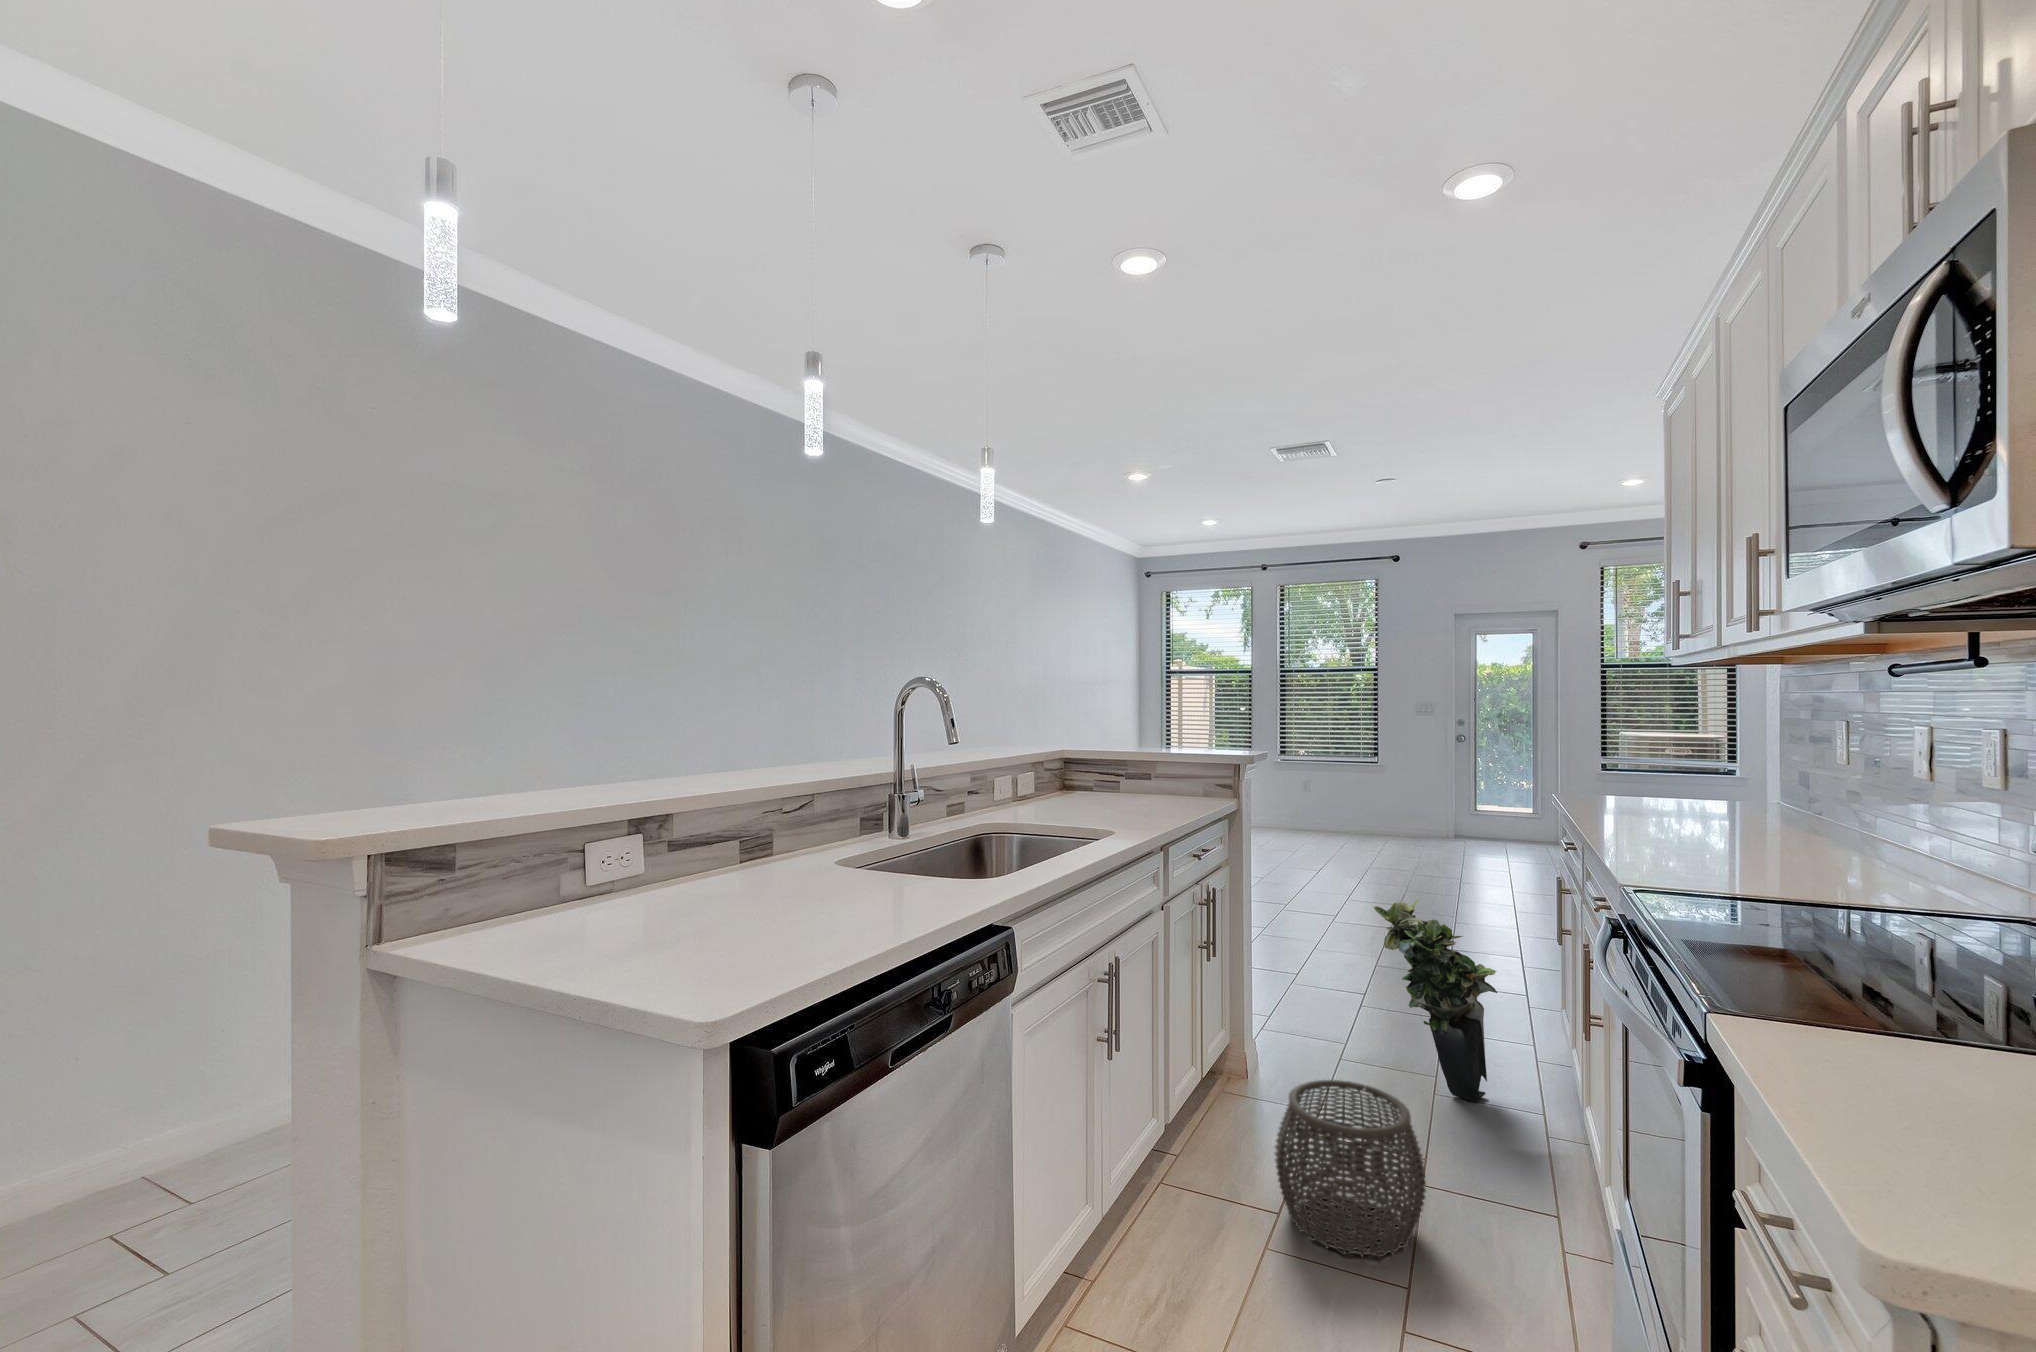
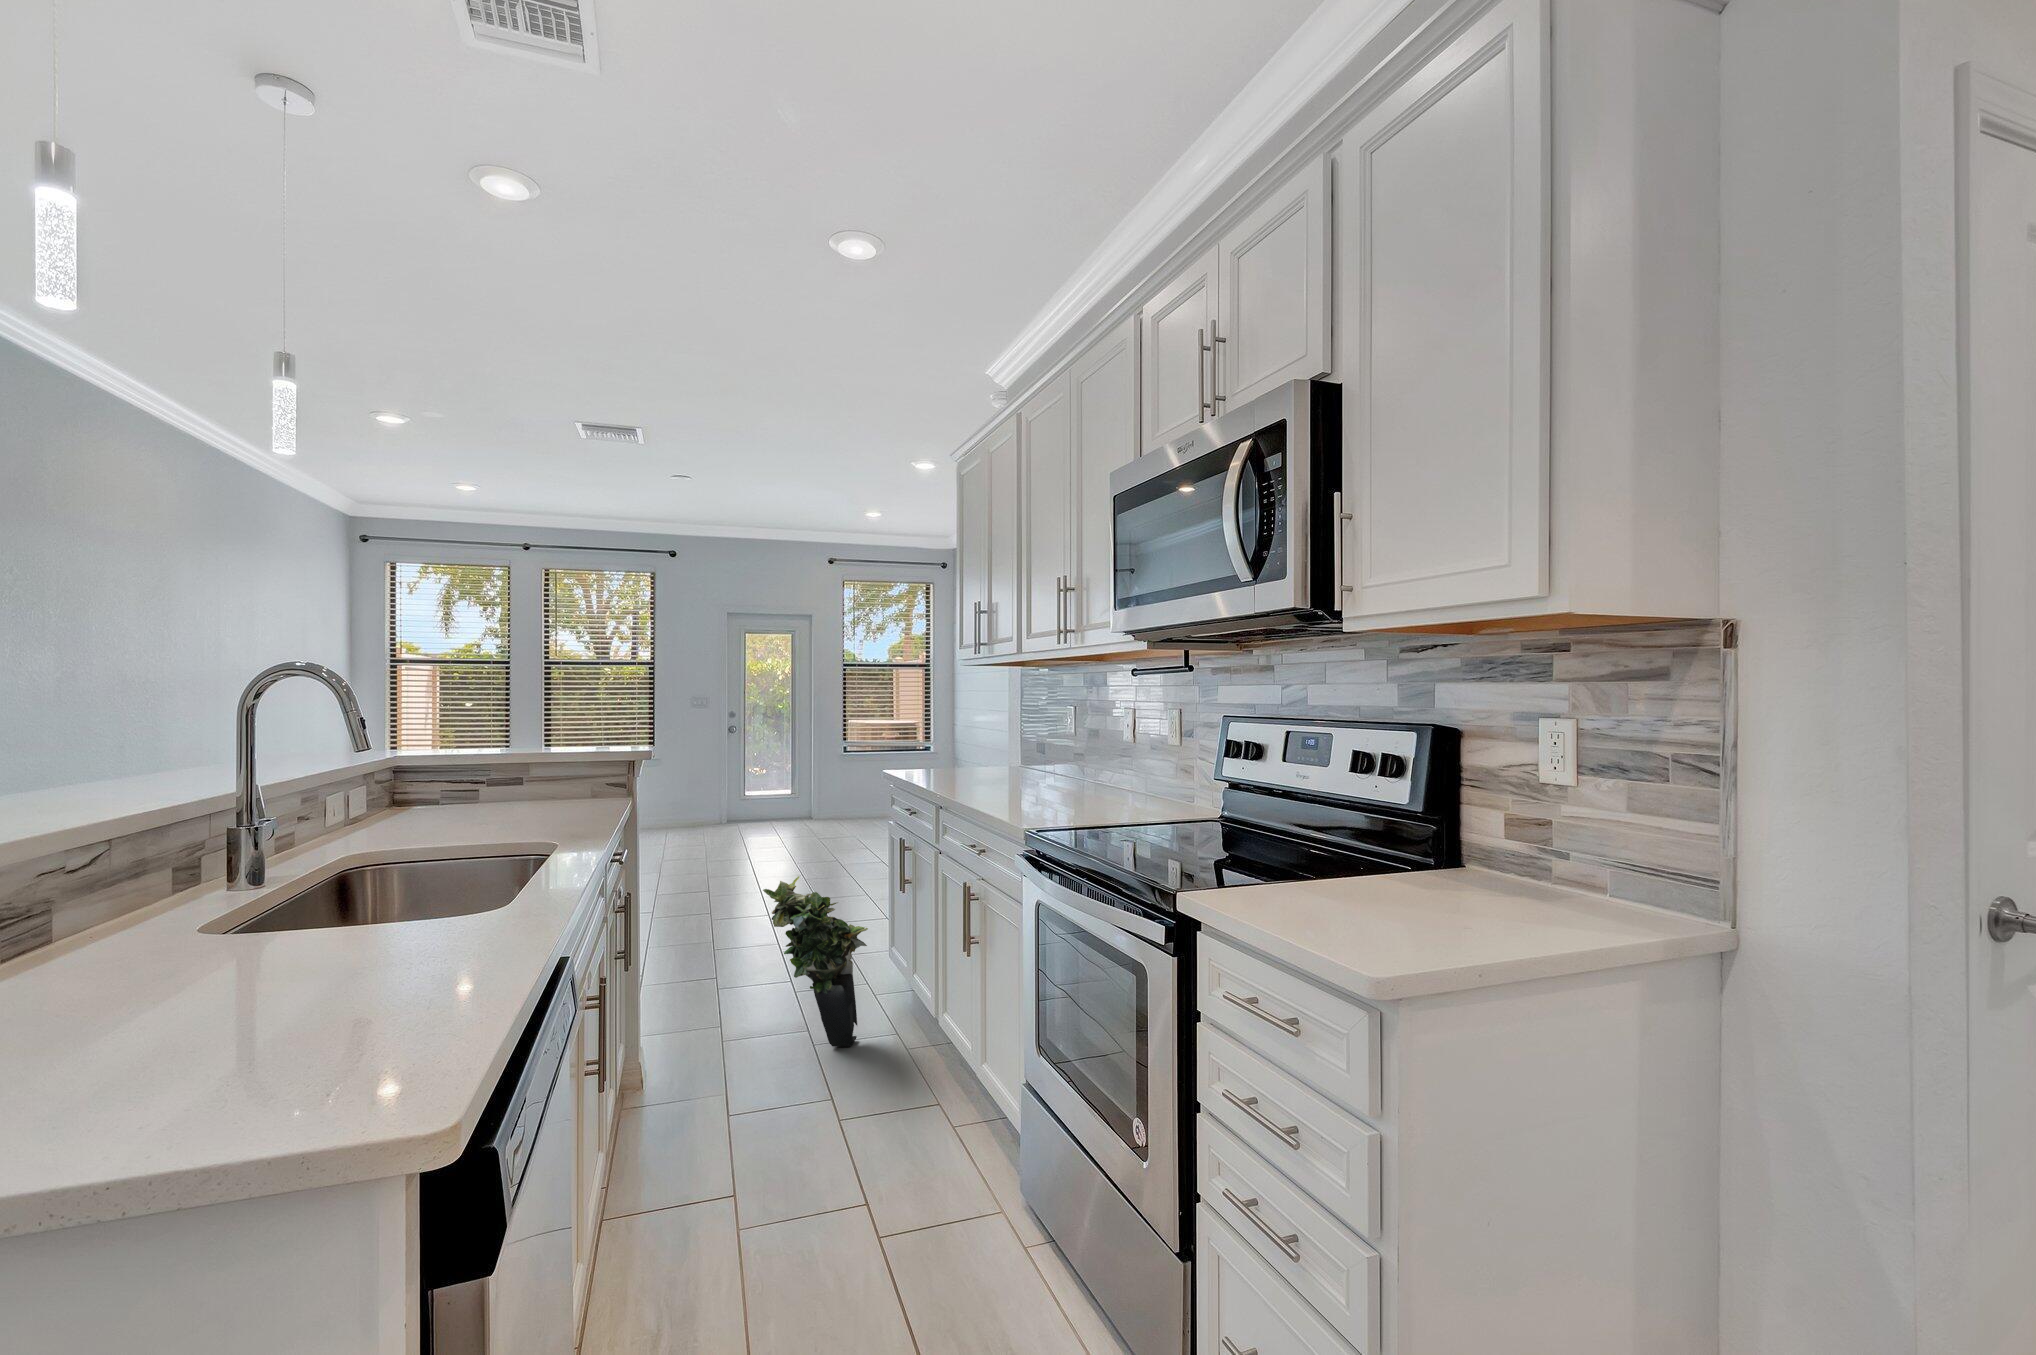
woven basket: present [1275,1080,1426,1258] -> none [737,1048,872,1209]

